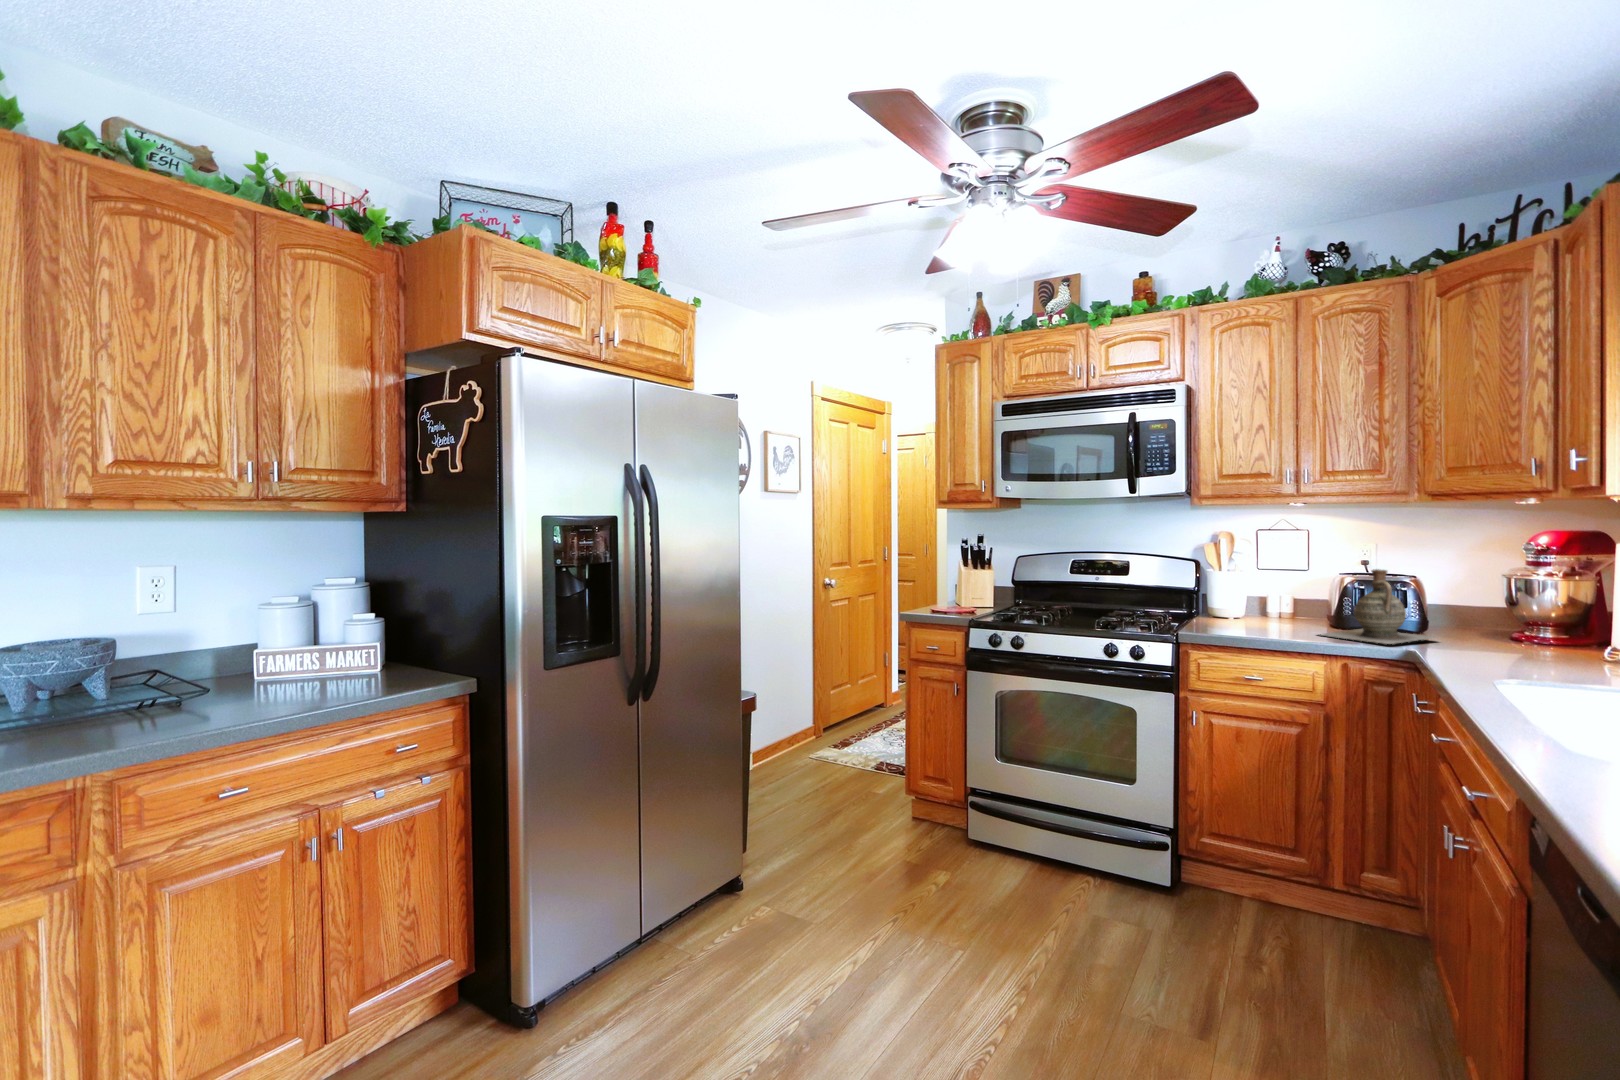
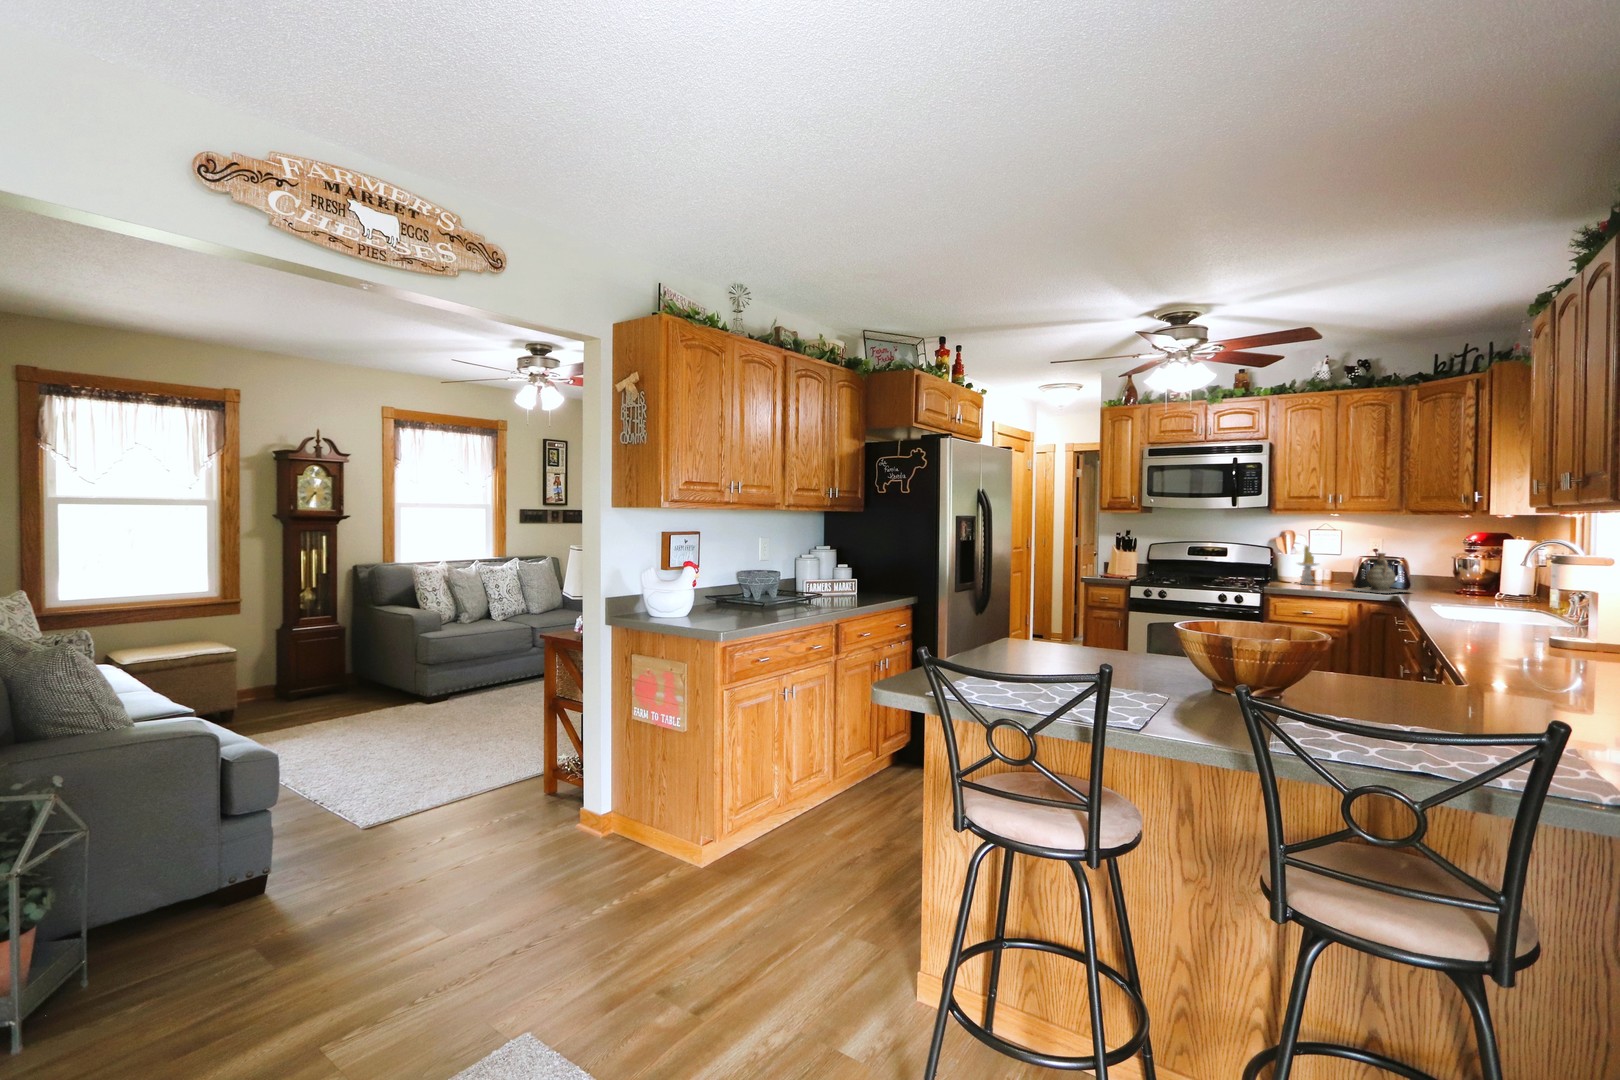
candle: none [1237,557,1275,624] -> present [1298,546,1318,585]

